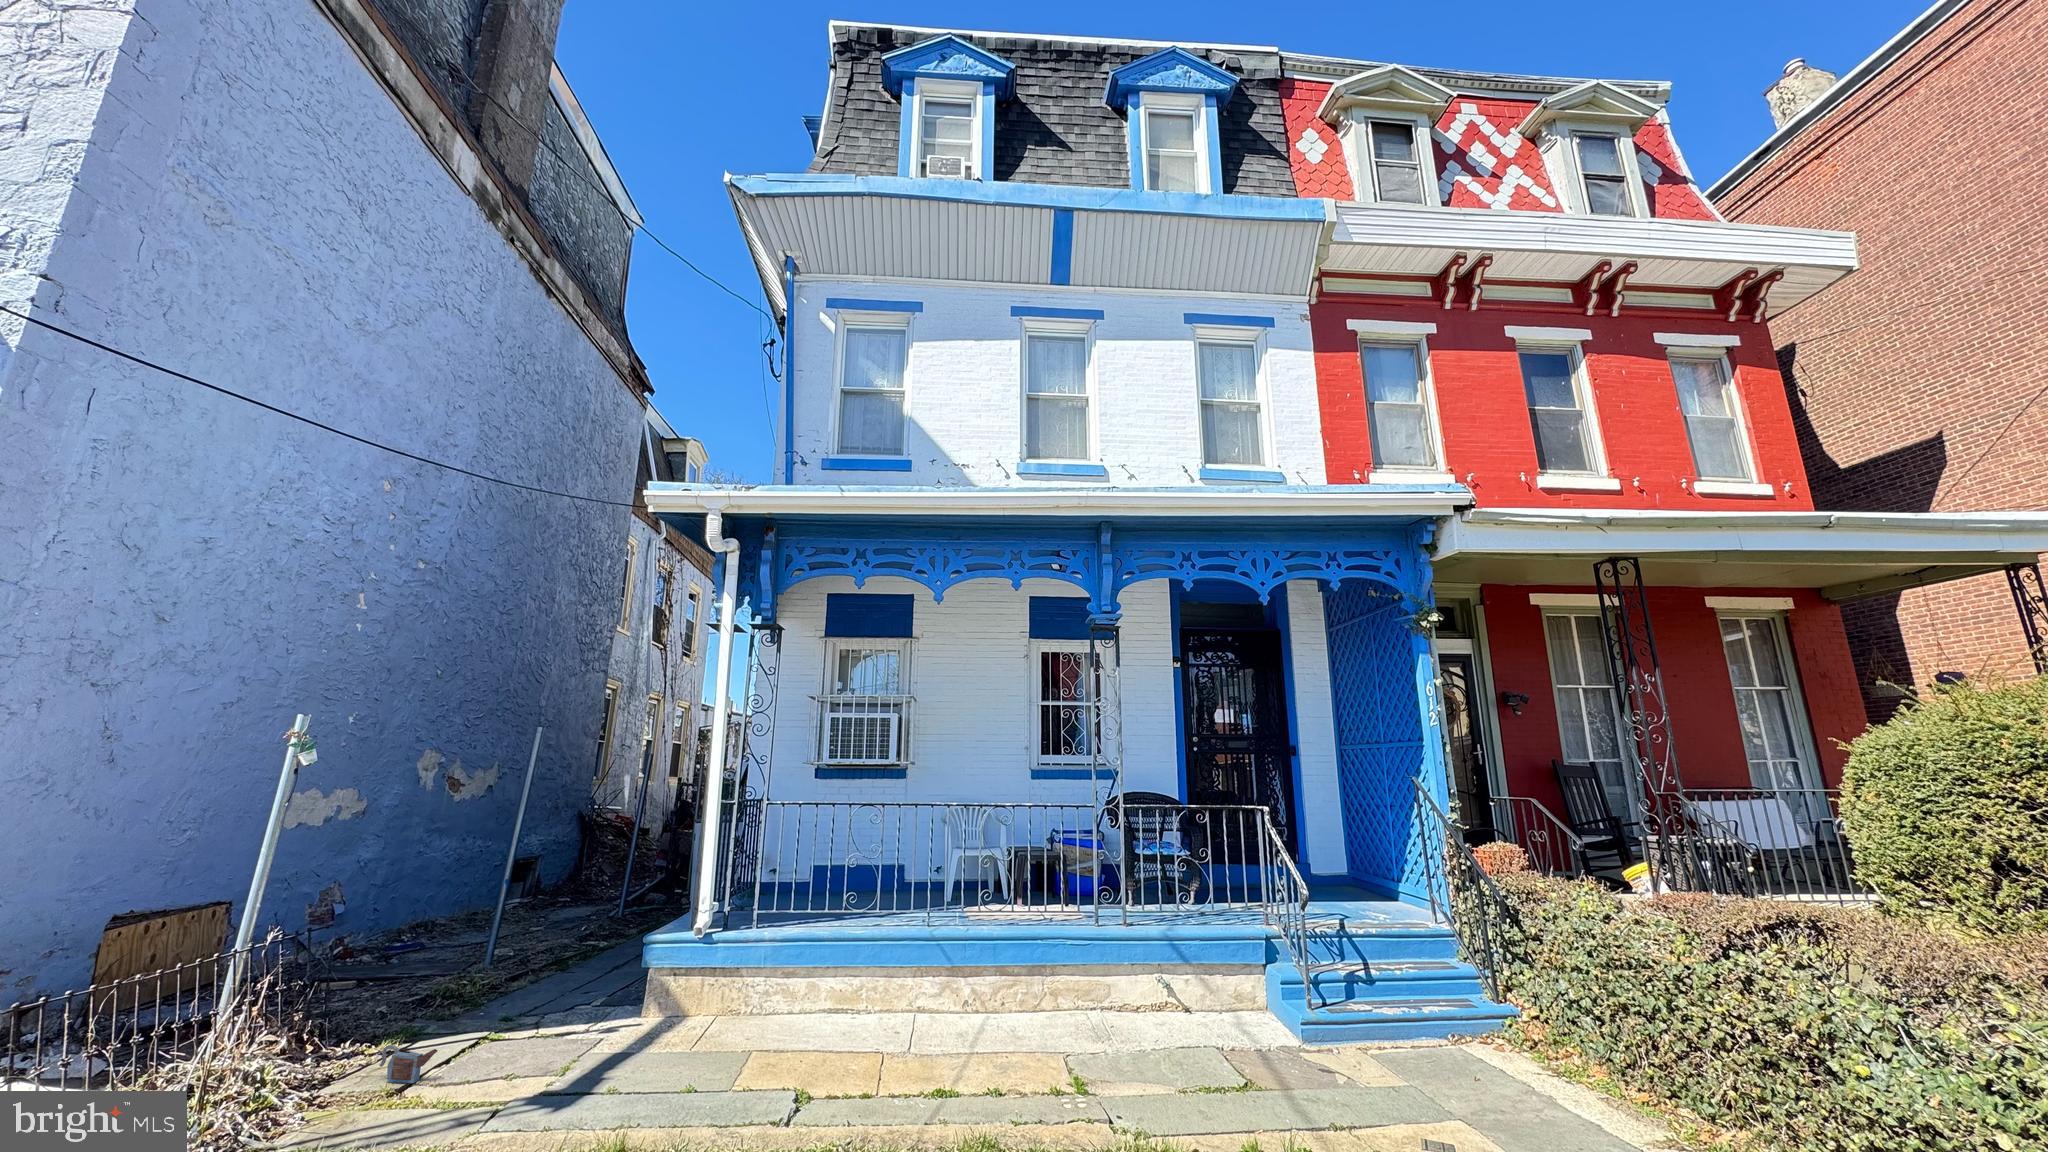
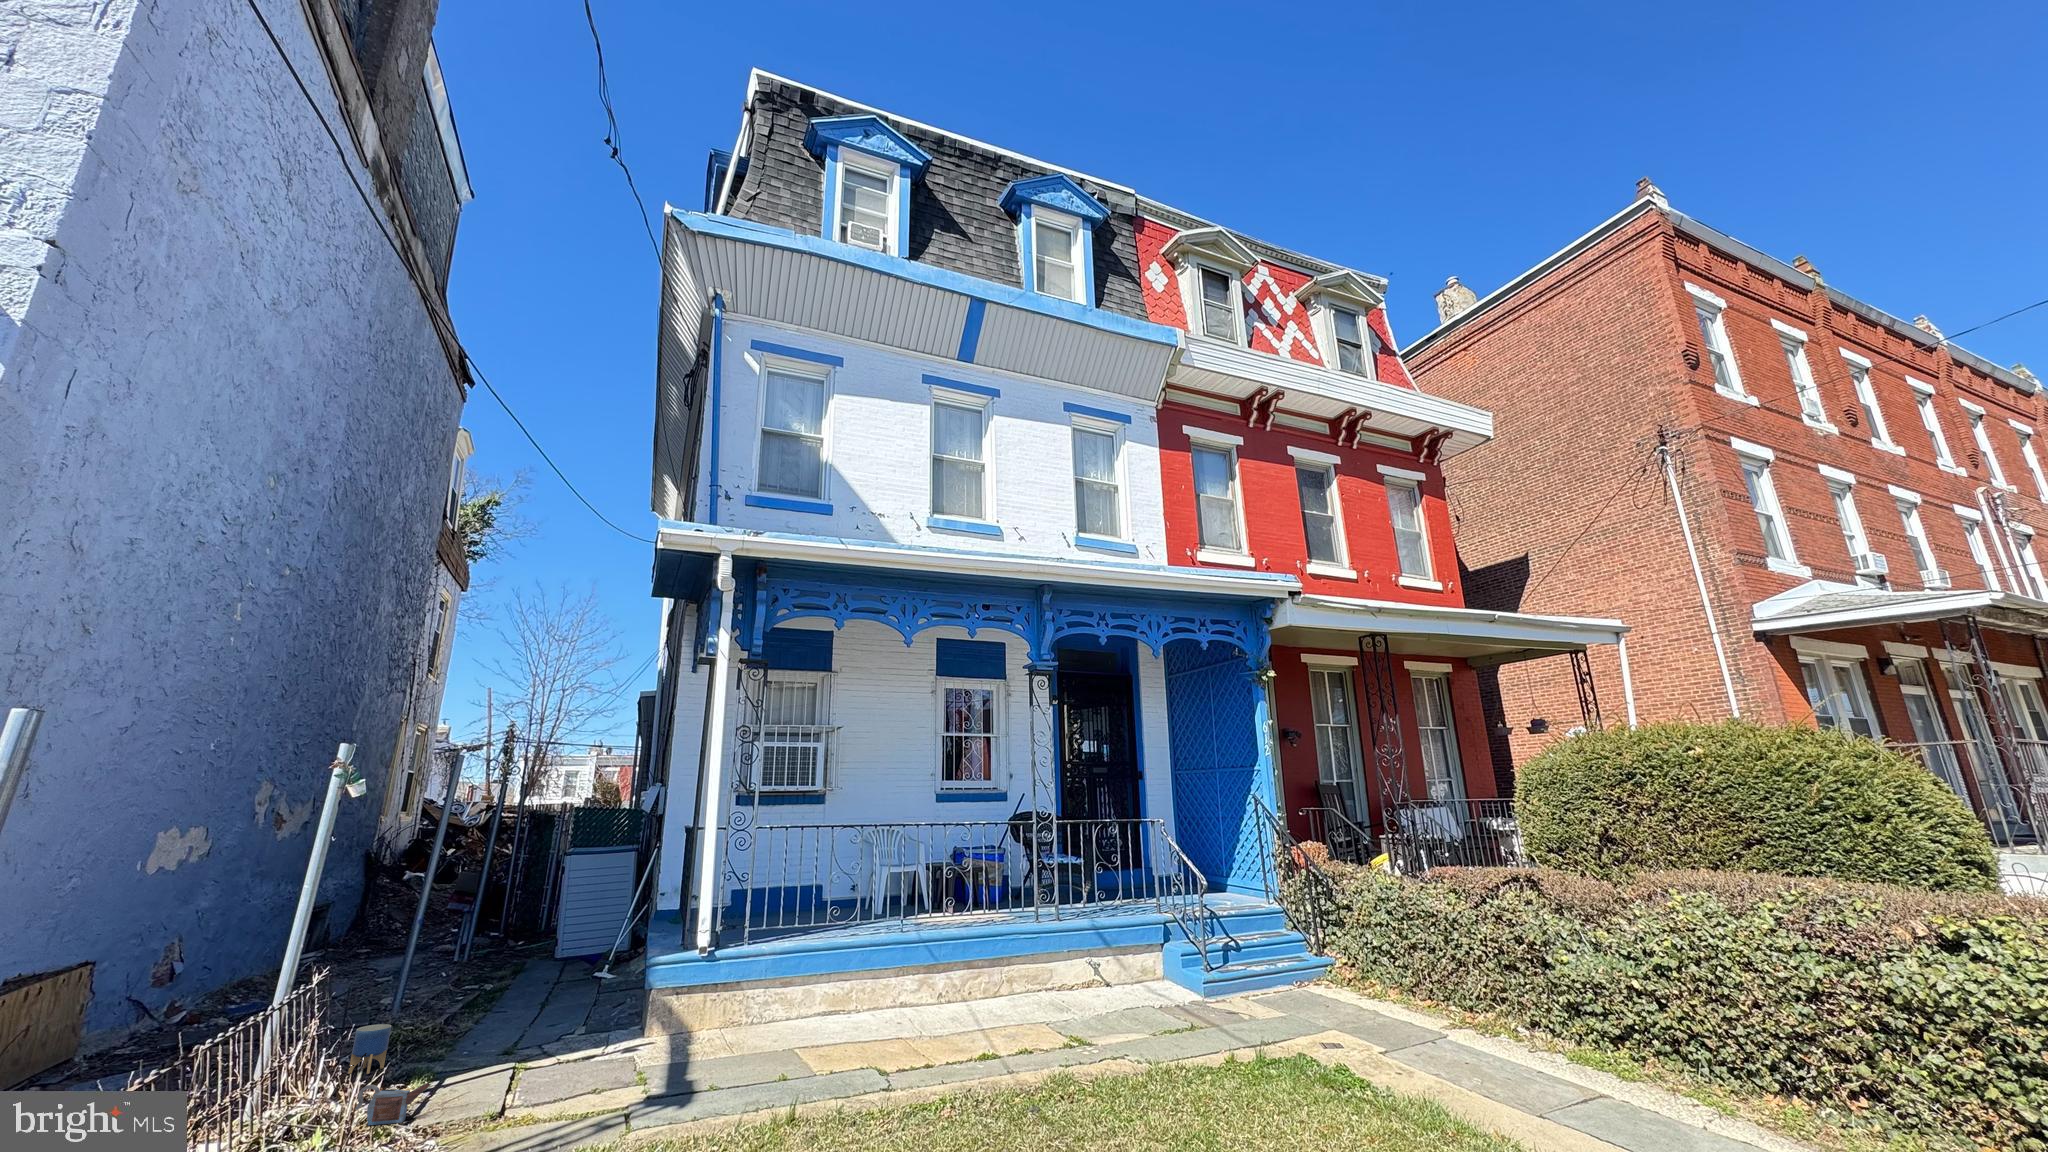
planter: none [446,978,482,1022] -> present [348,1024,391,1074]

